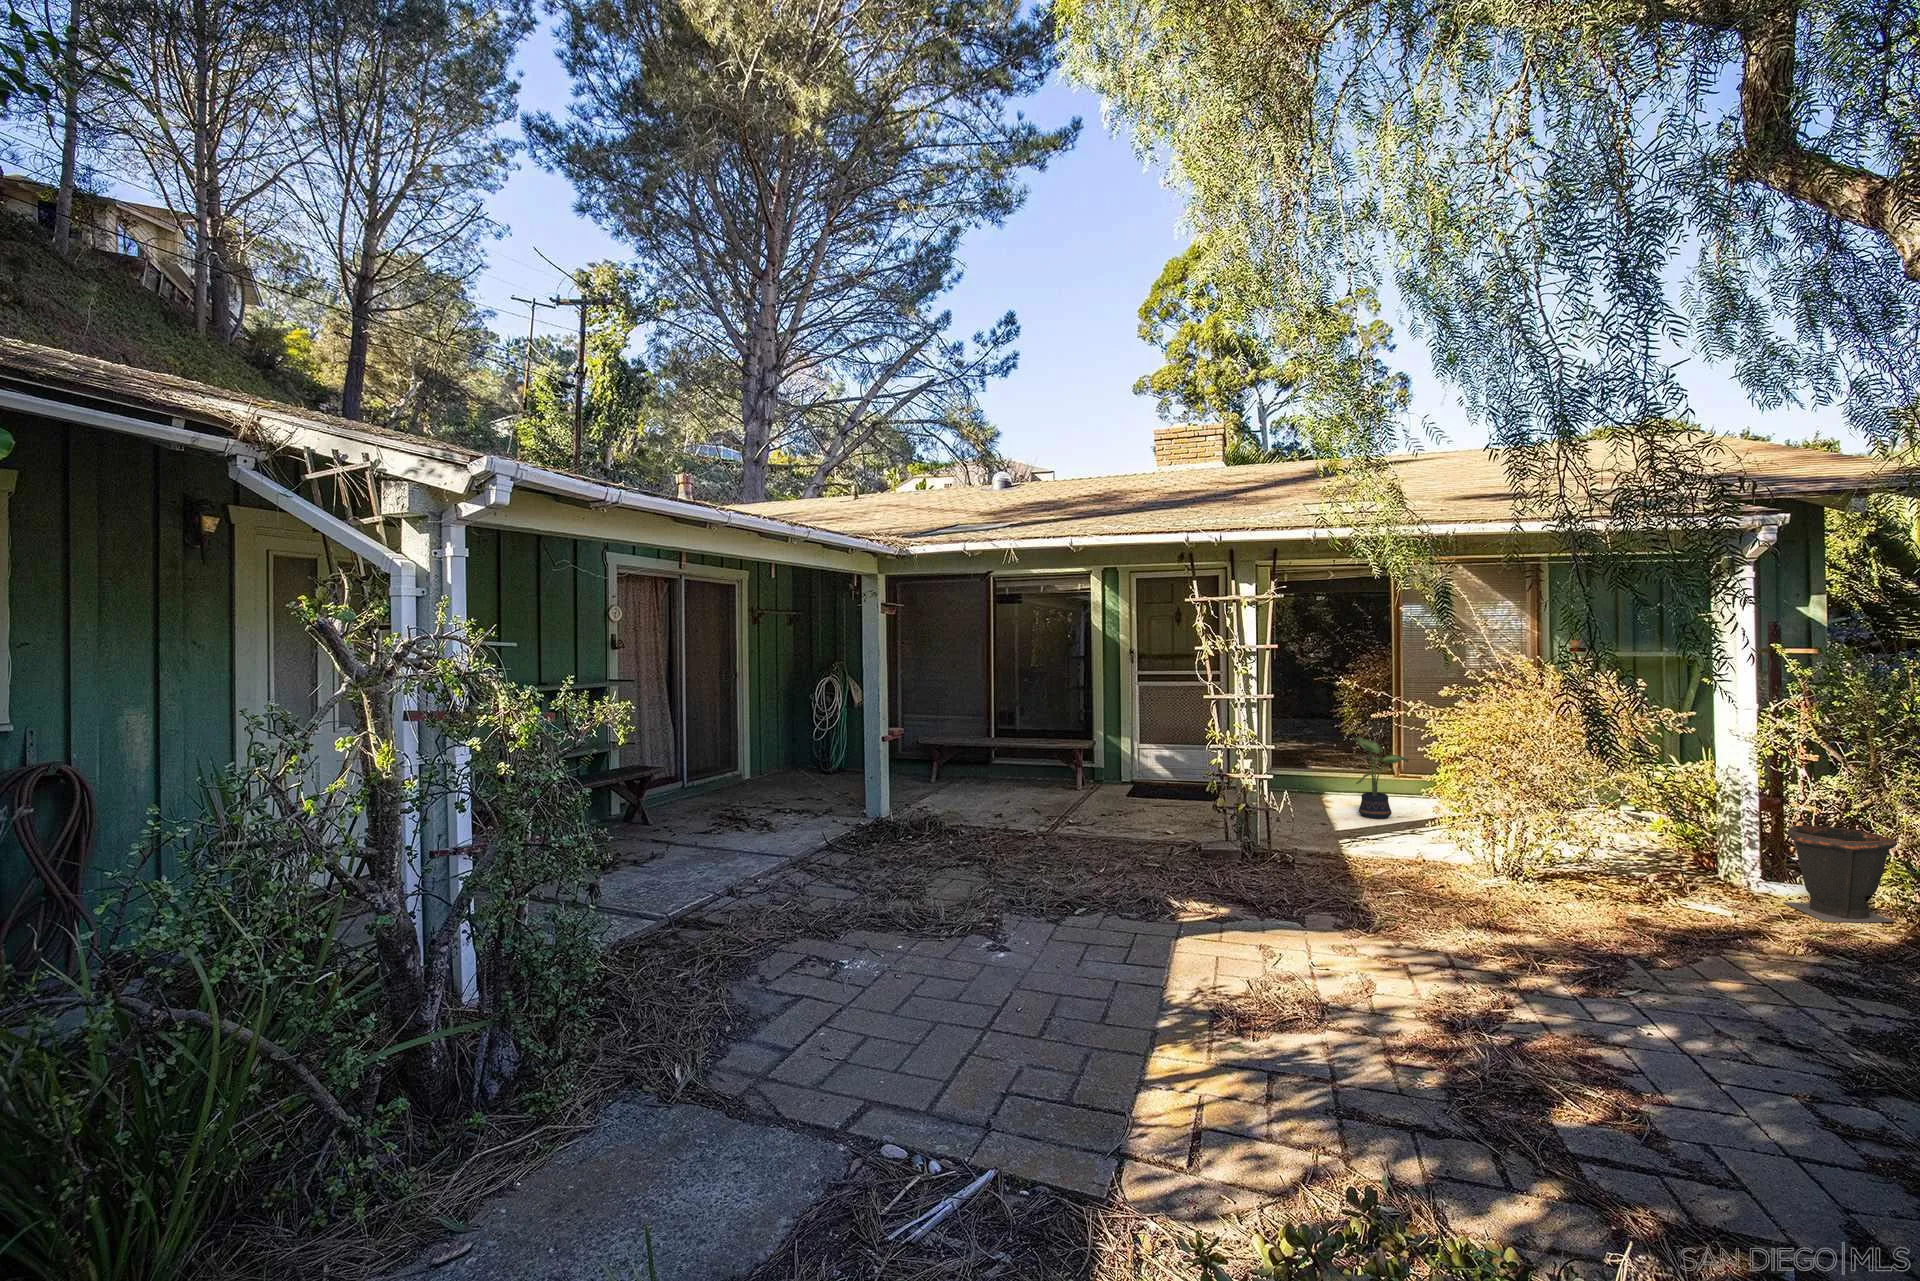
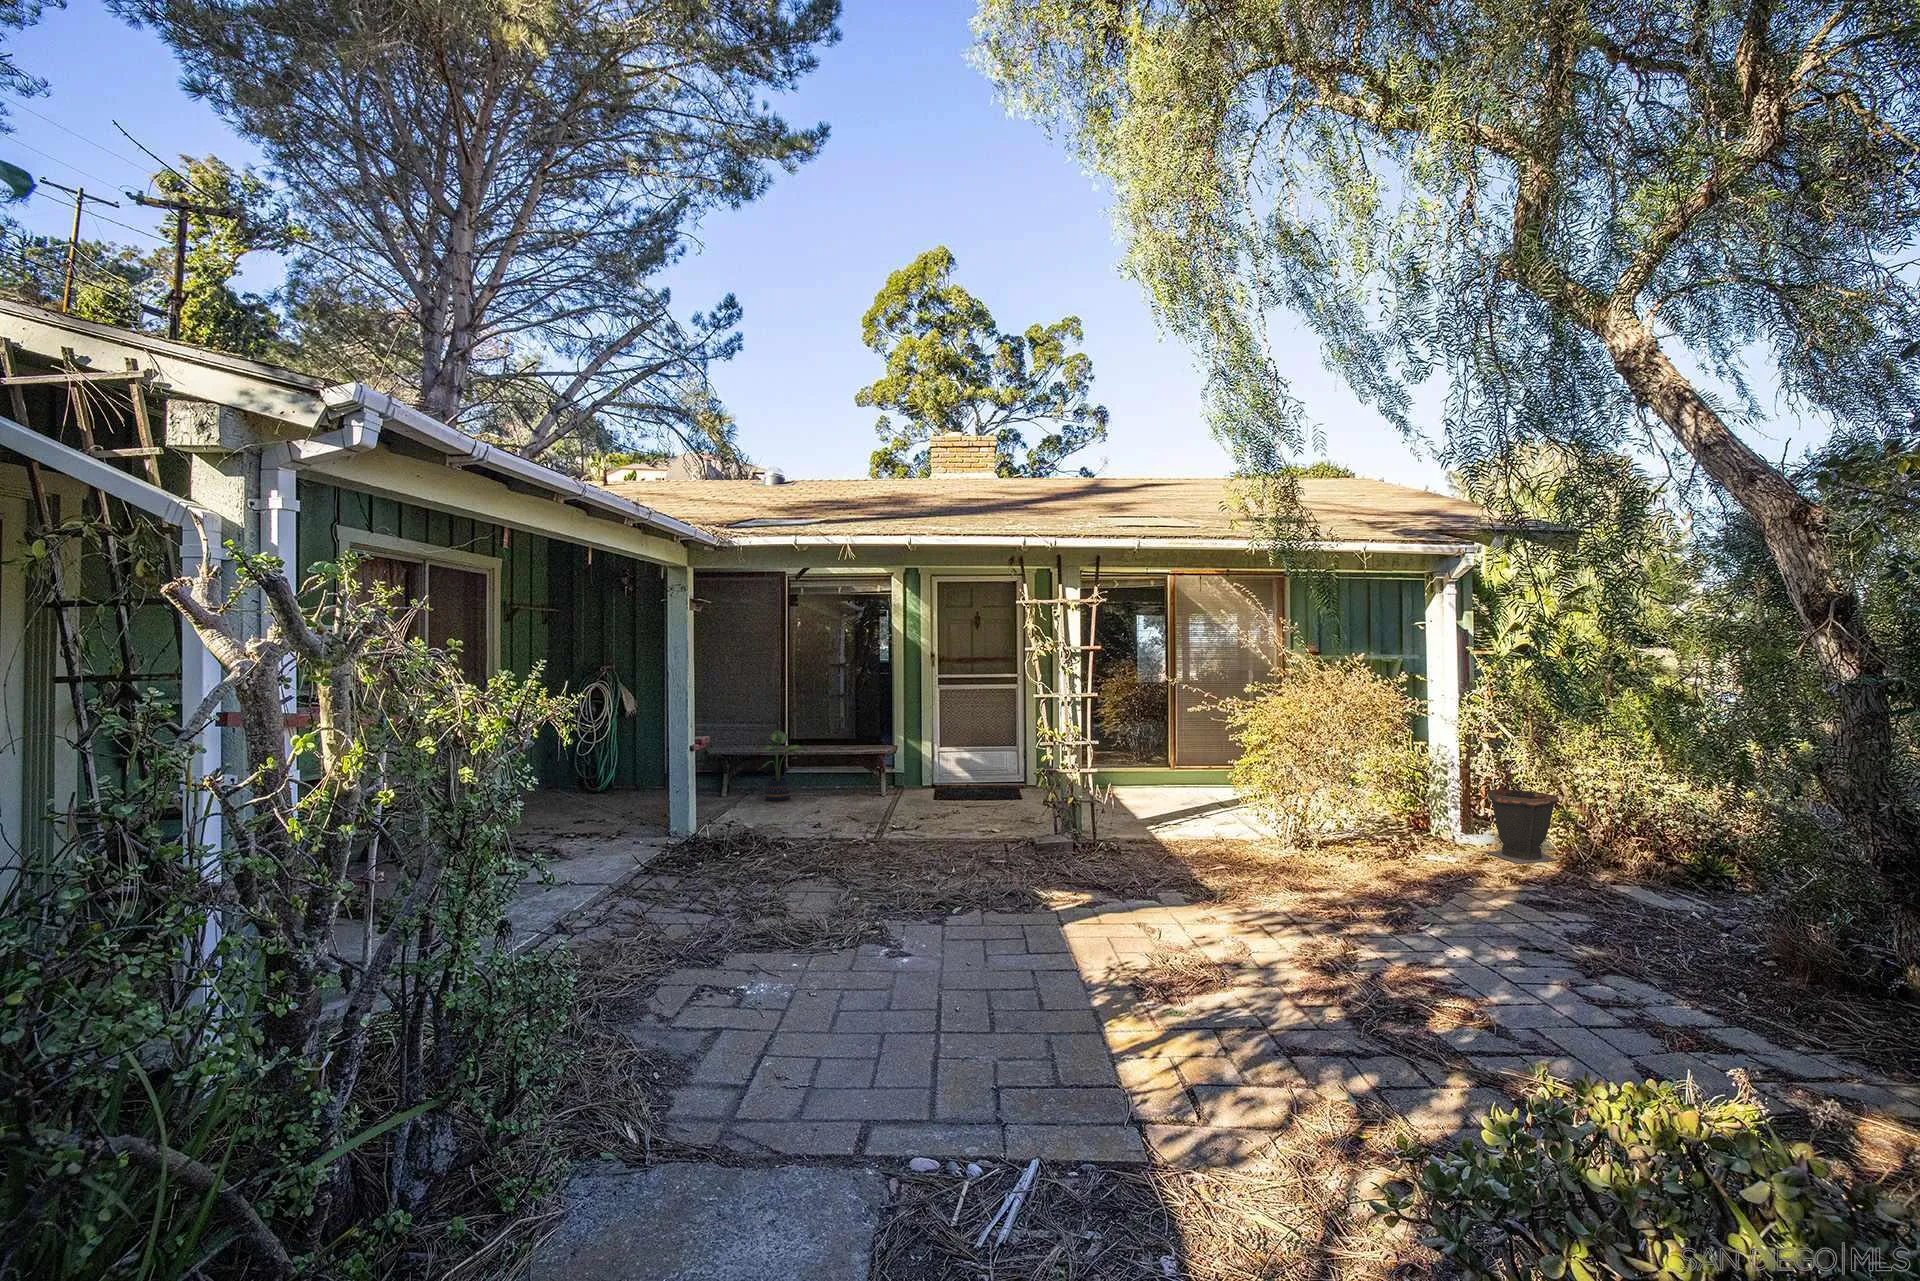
potted plant: present [1354,738,1408,819] -> present [759,730,807,801]

